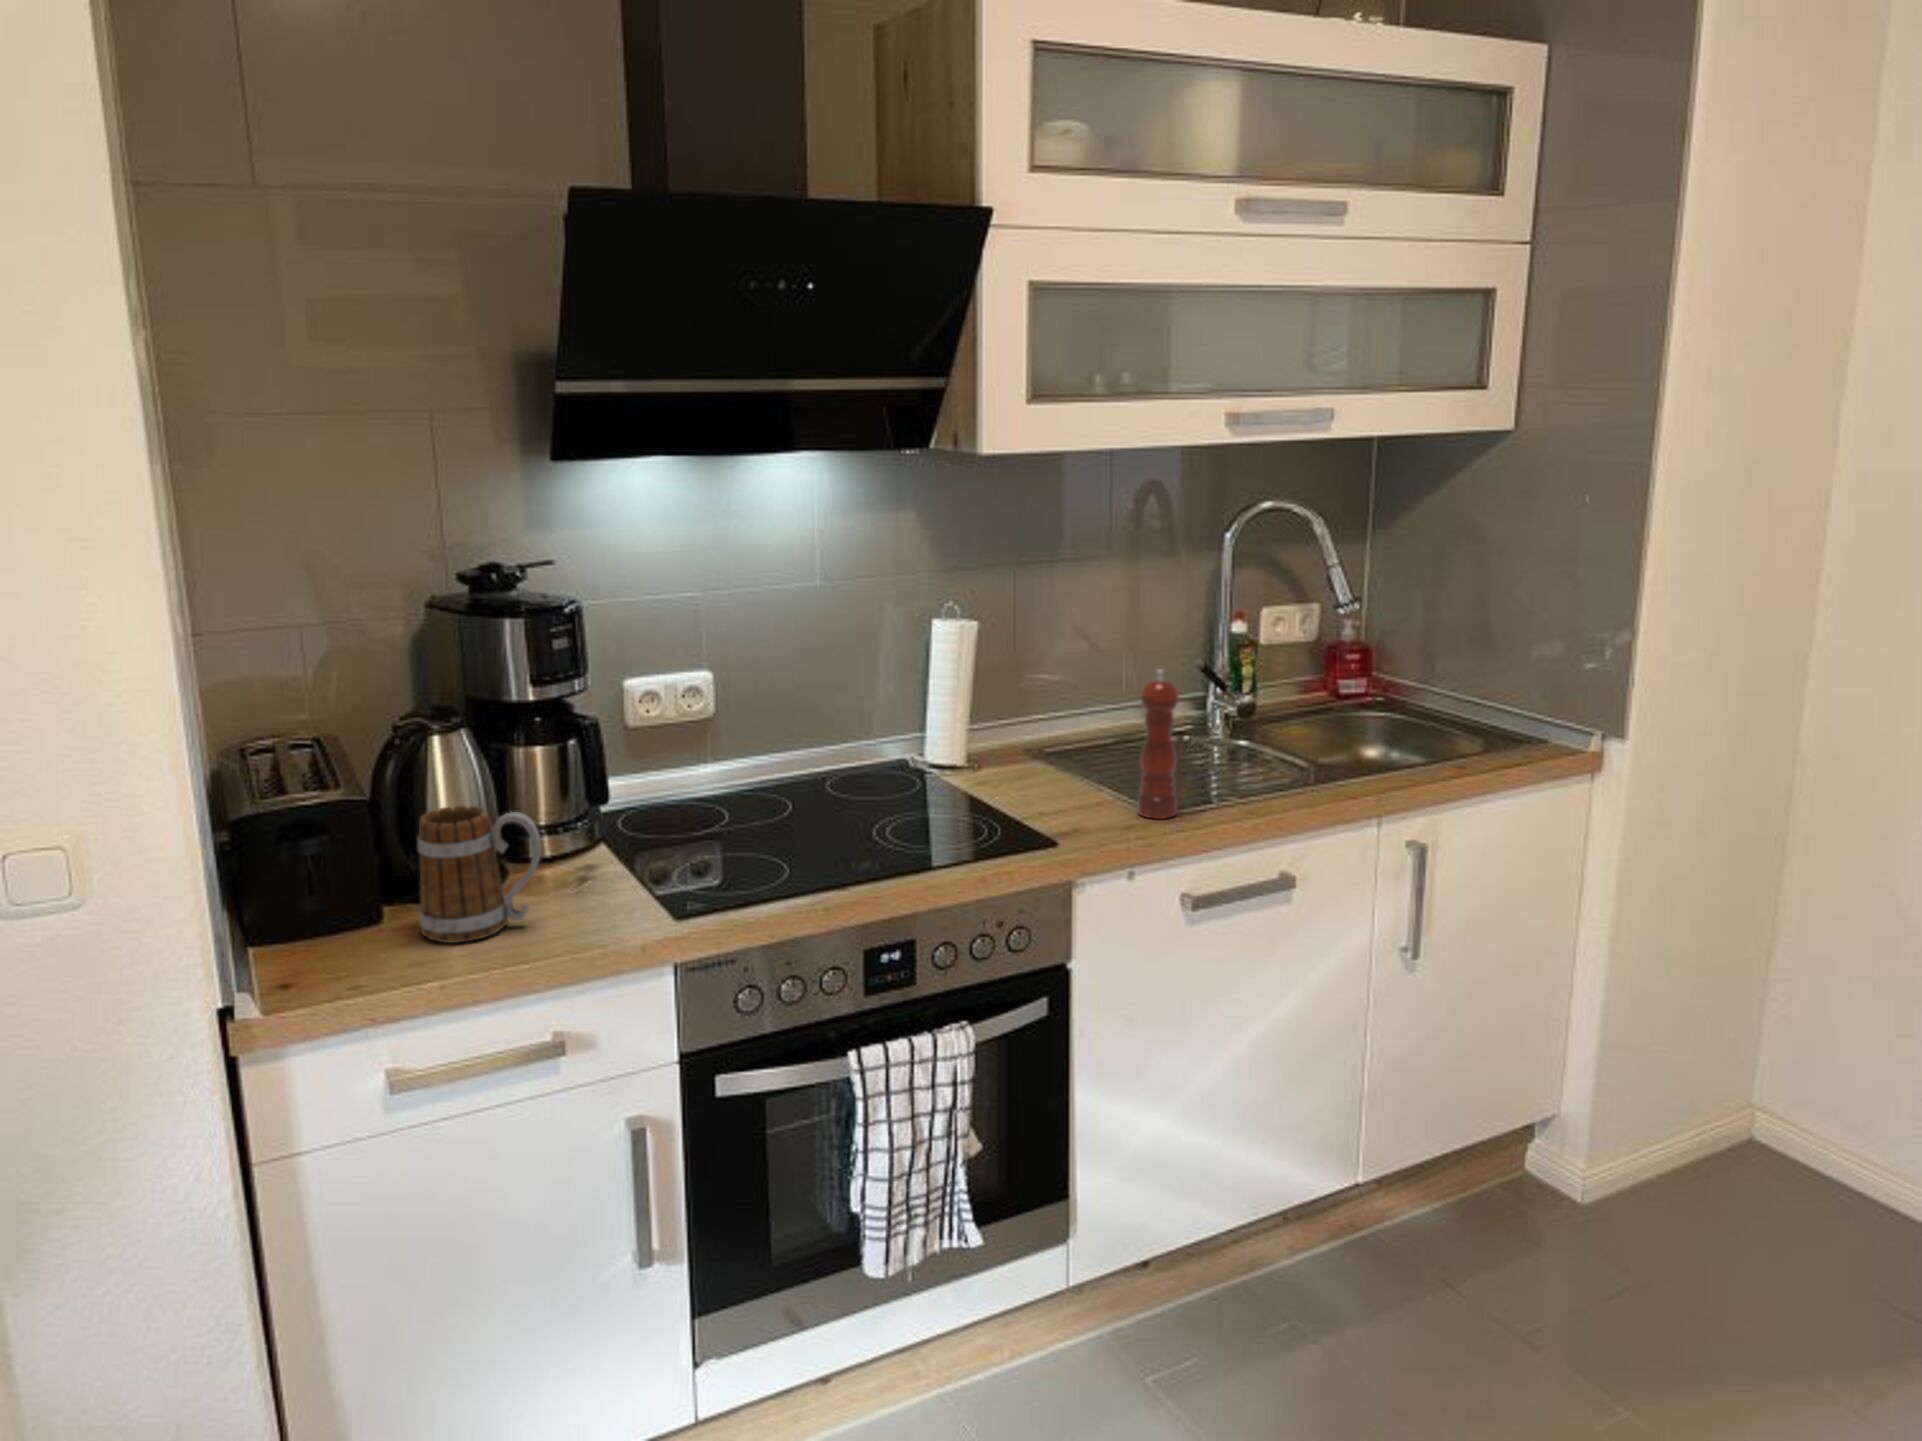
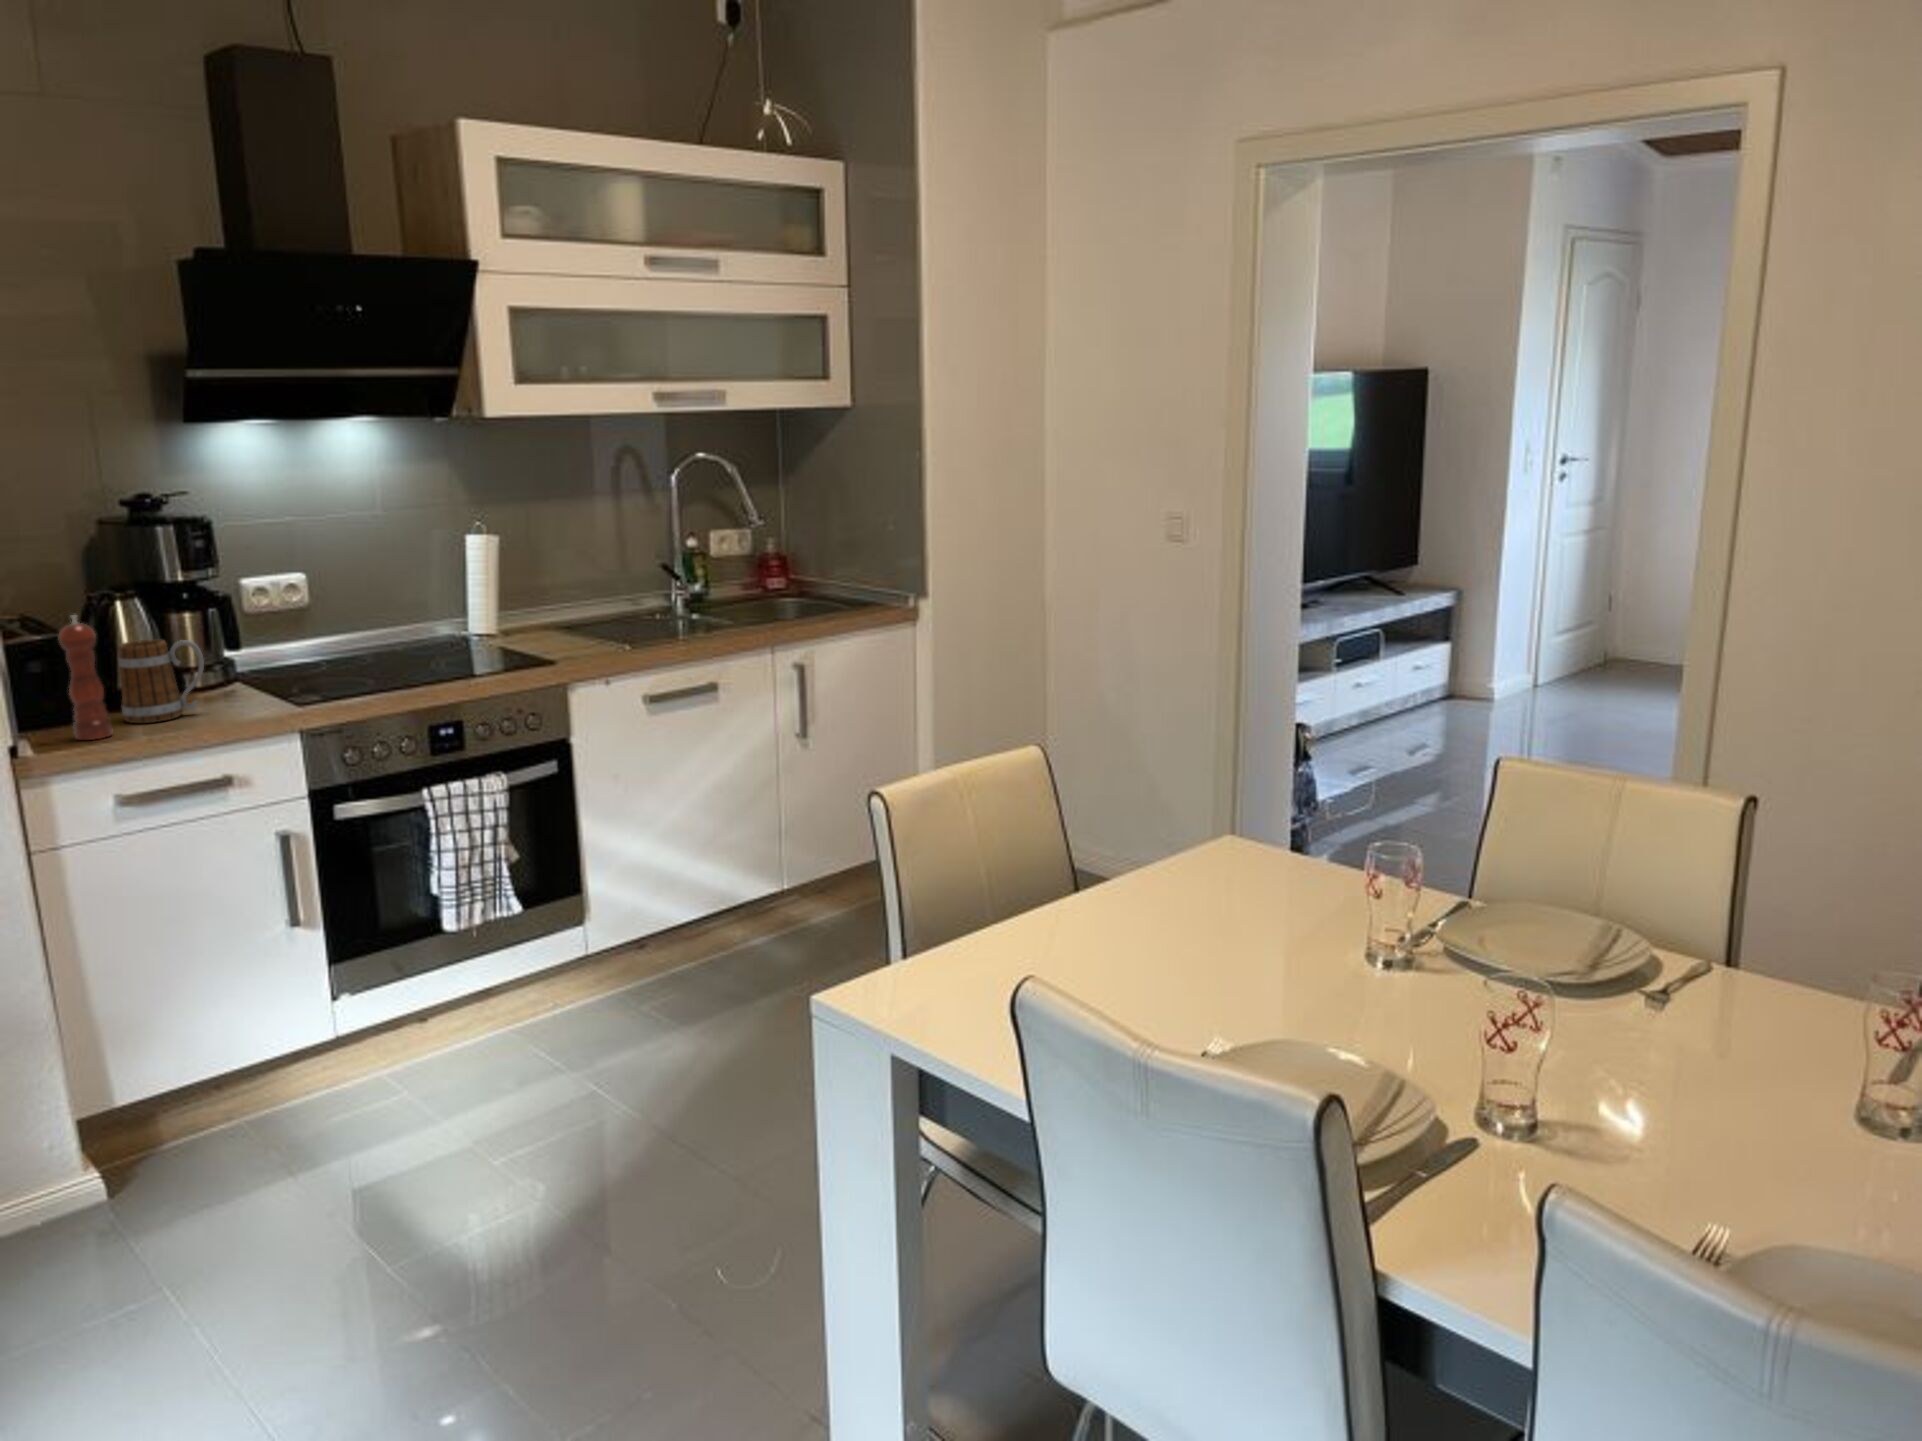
pepper mill: present [1138,669,1179,819] -> present [59,615,113,740]

